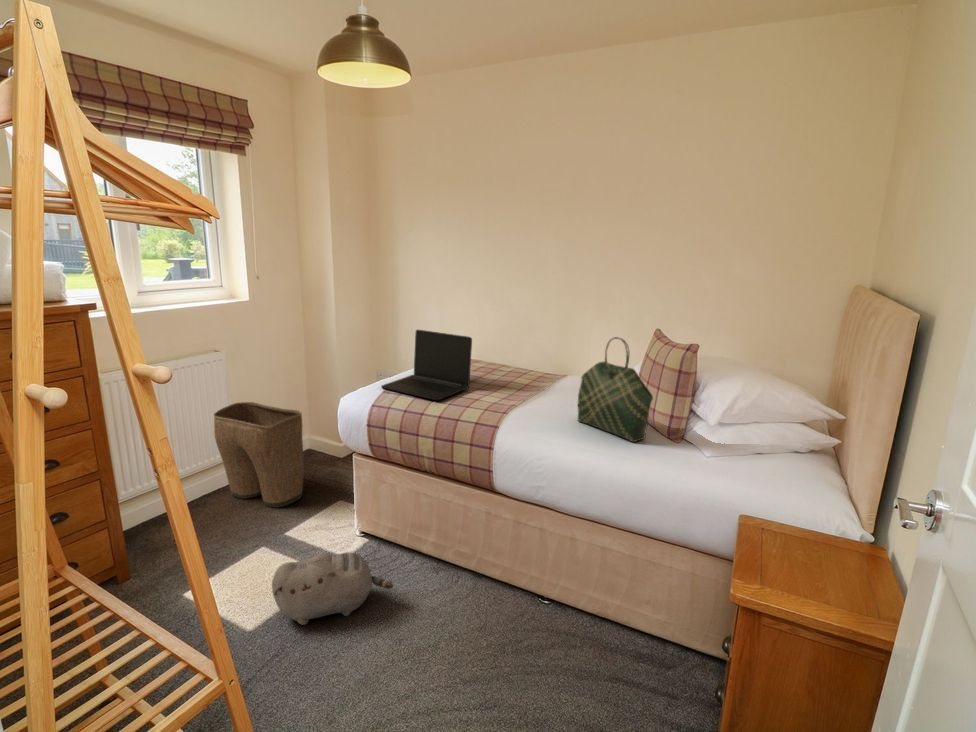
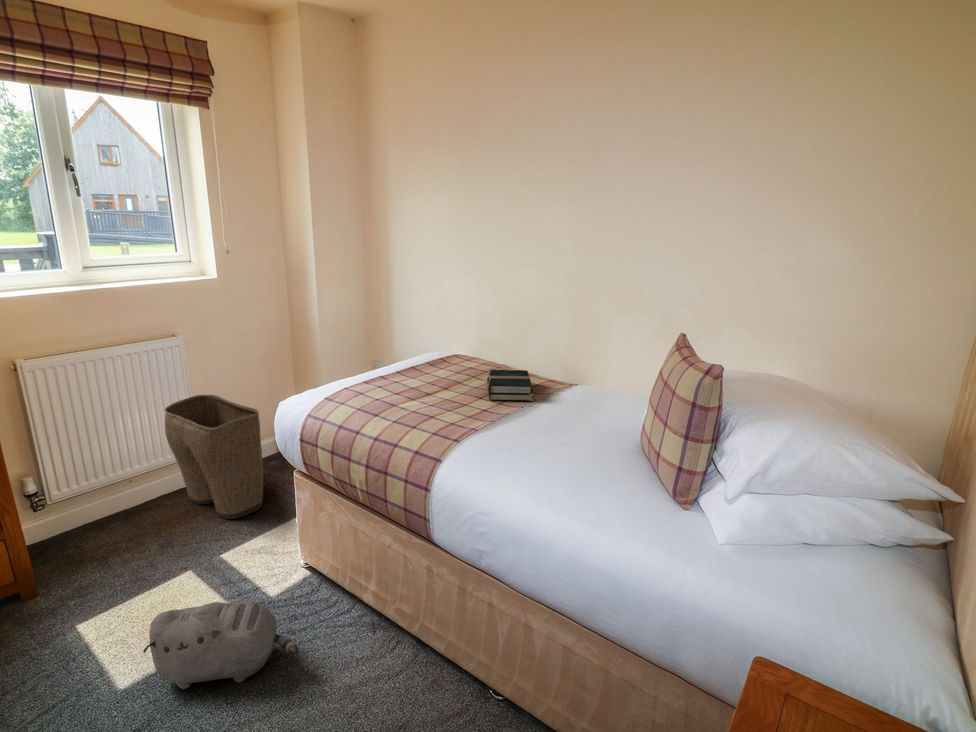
laptop: present [381,330,472,400] -> none [330,321,441,415]
tote bag: present [578,337,653,442] -> none [553,350,643,502]
hardback book: none [499,365,542,388] -> present [487,370,534,401]

